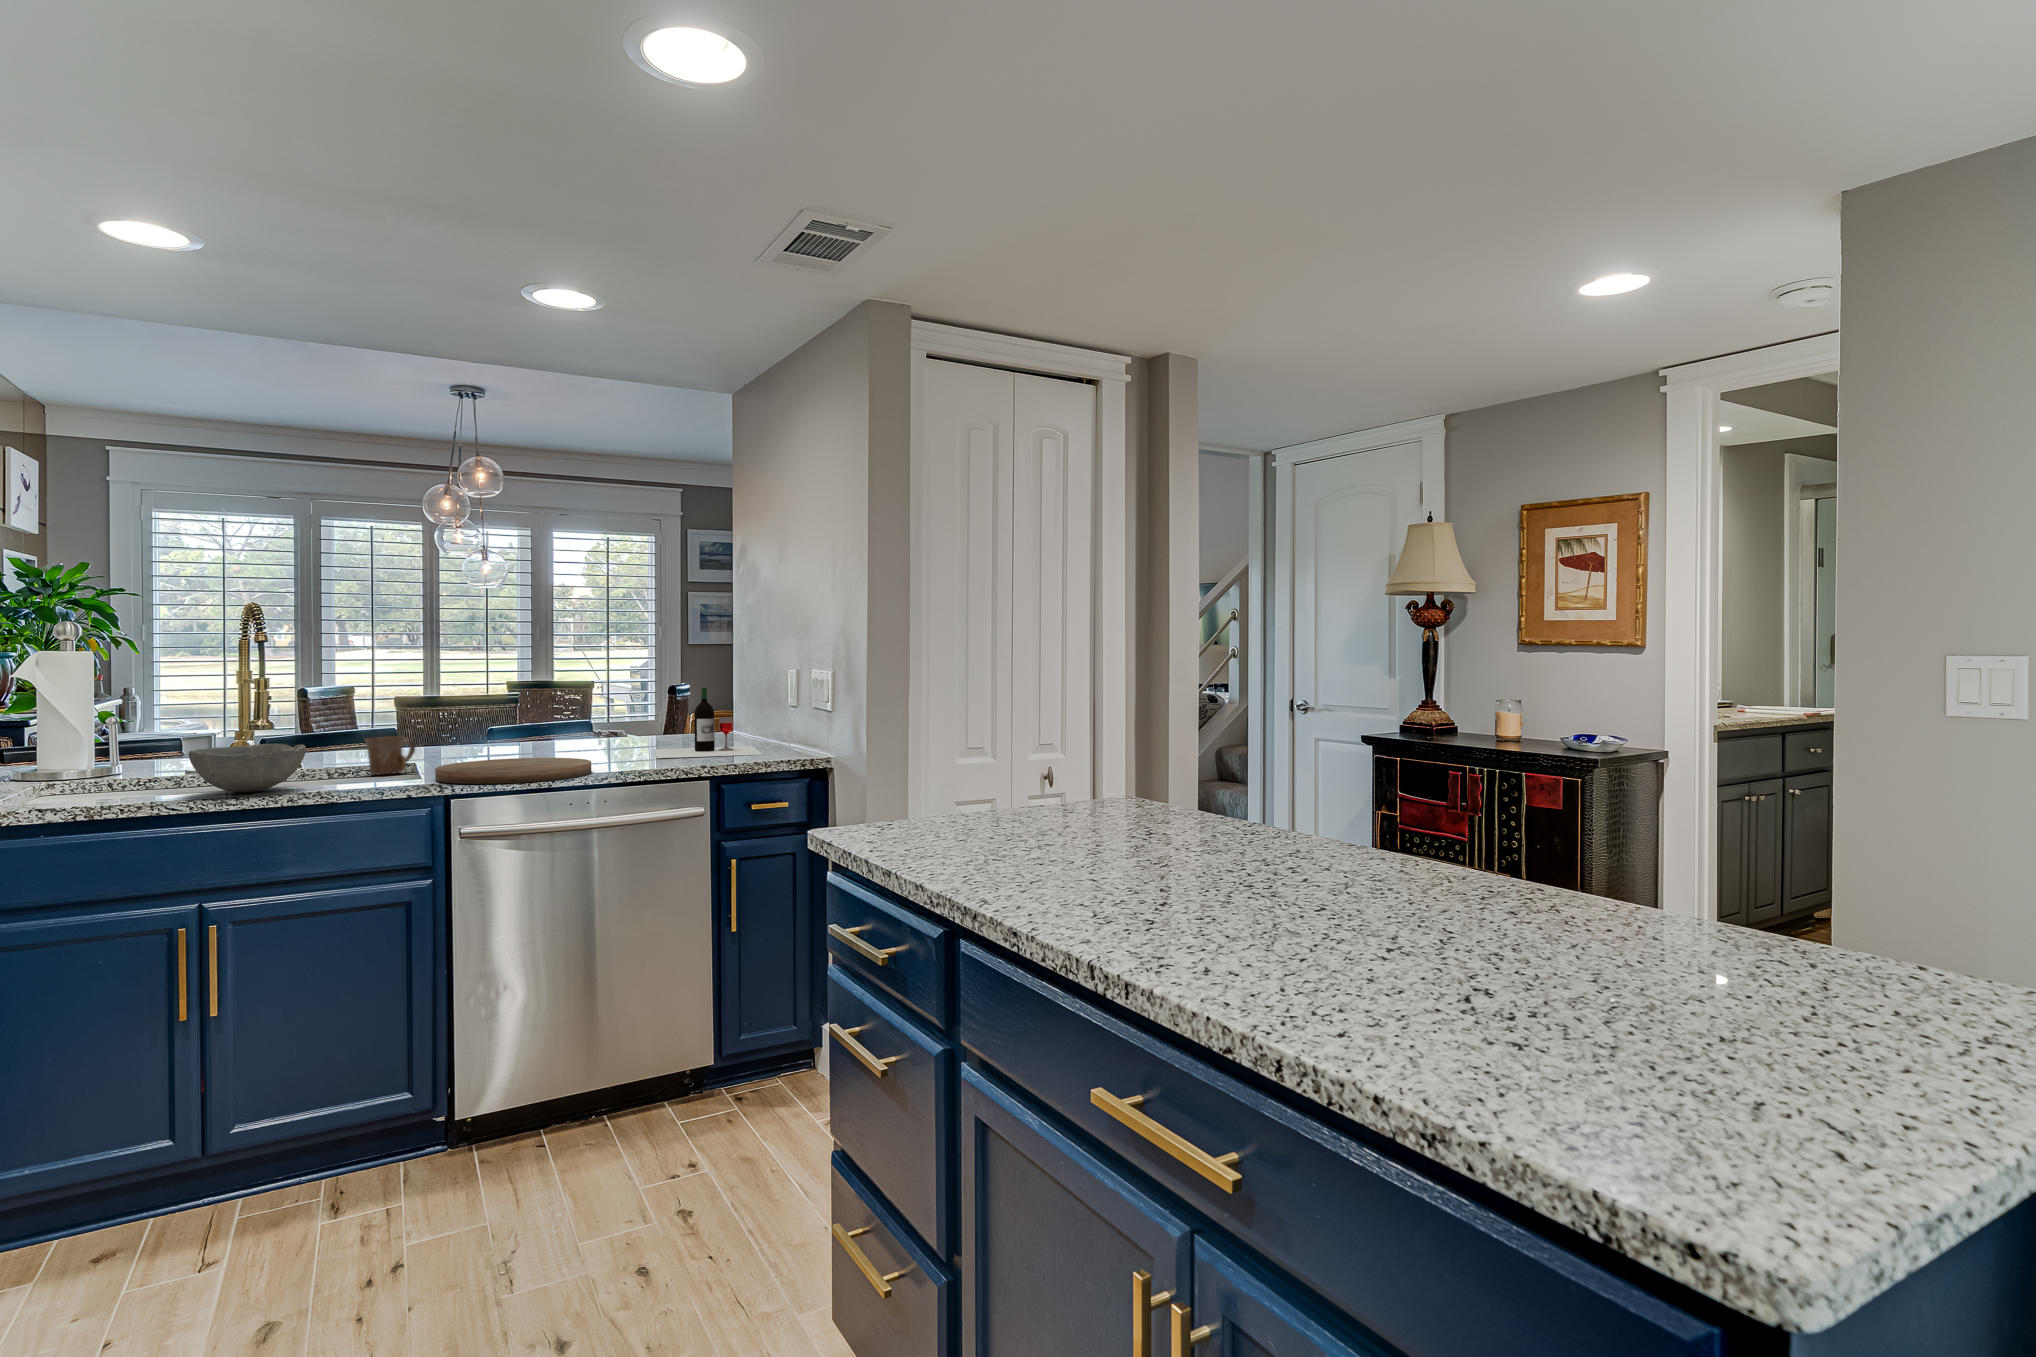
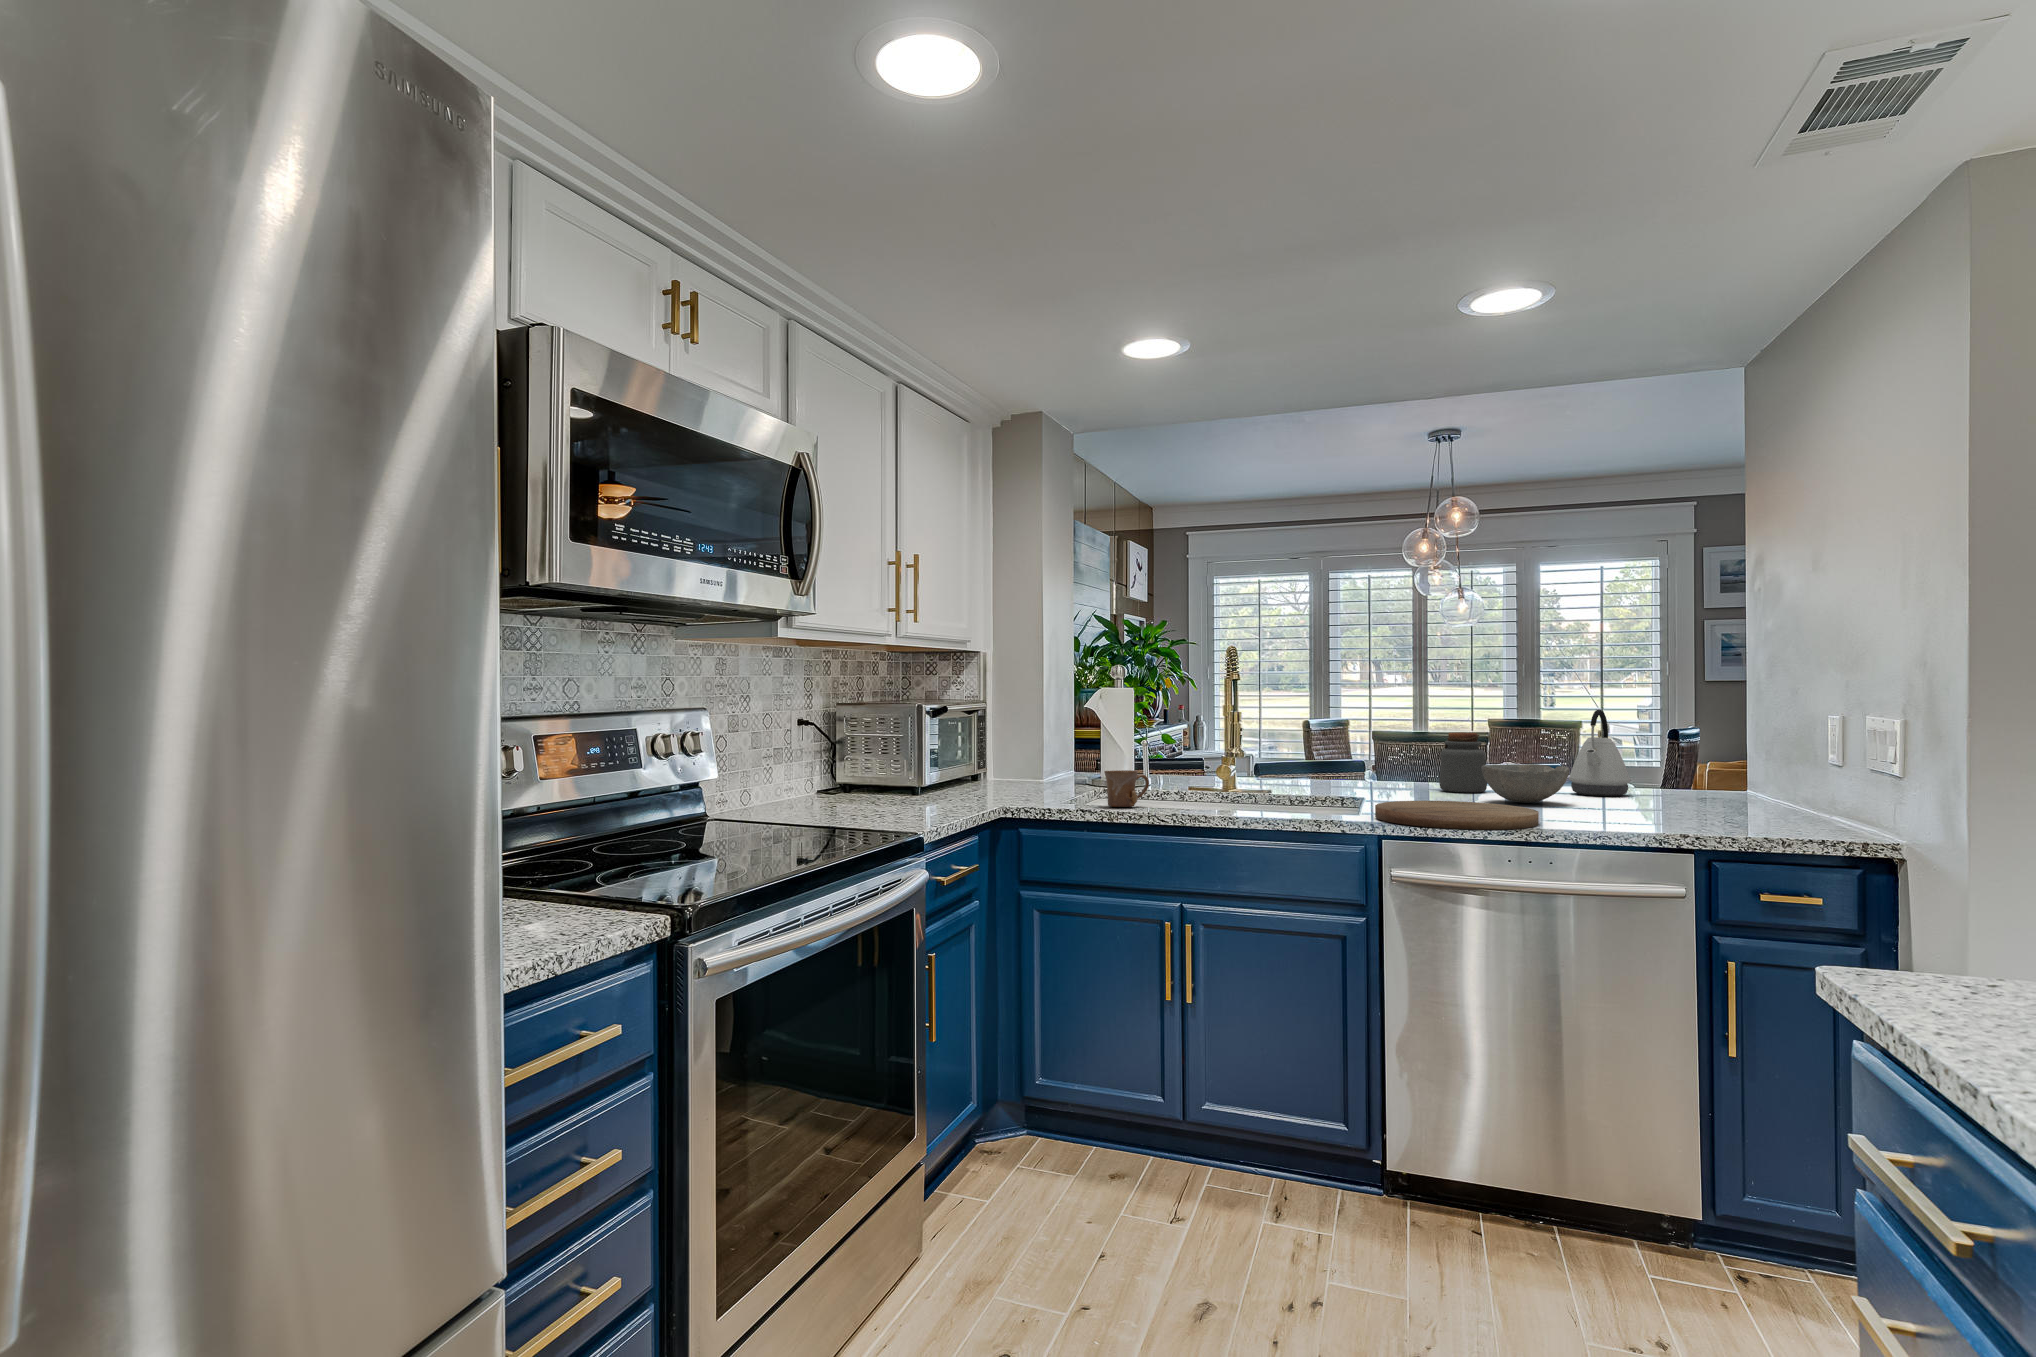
kettle: none [602,670,652,745] -> present [1569,710,1631,796]
wine bottle: present [654,688,762,758] -> none [1626,733,1779,824]
jar: none [483,694,530,751] -> present [1439,732,1487,793]
mug: present [365,736,415,775] -> present [1104,770,1149,807]
bowl: present [189,744,306,792] -> present [1481,764,1570,803]

